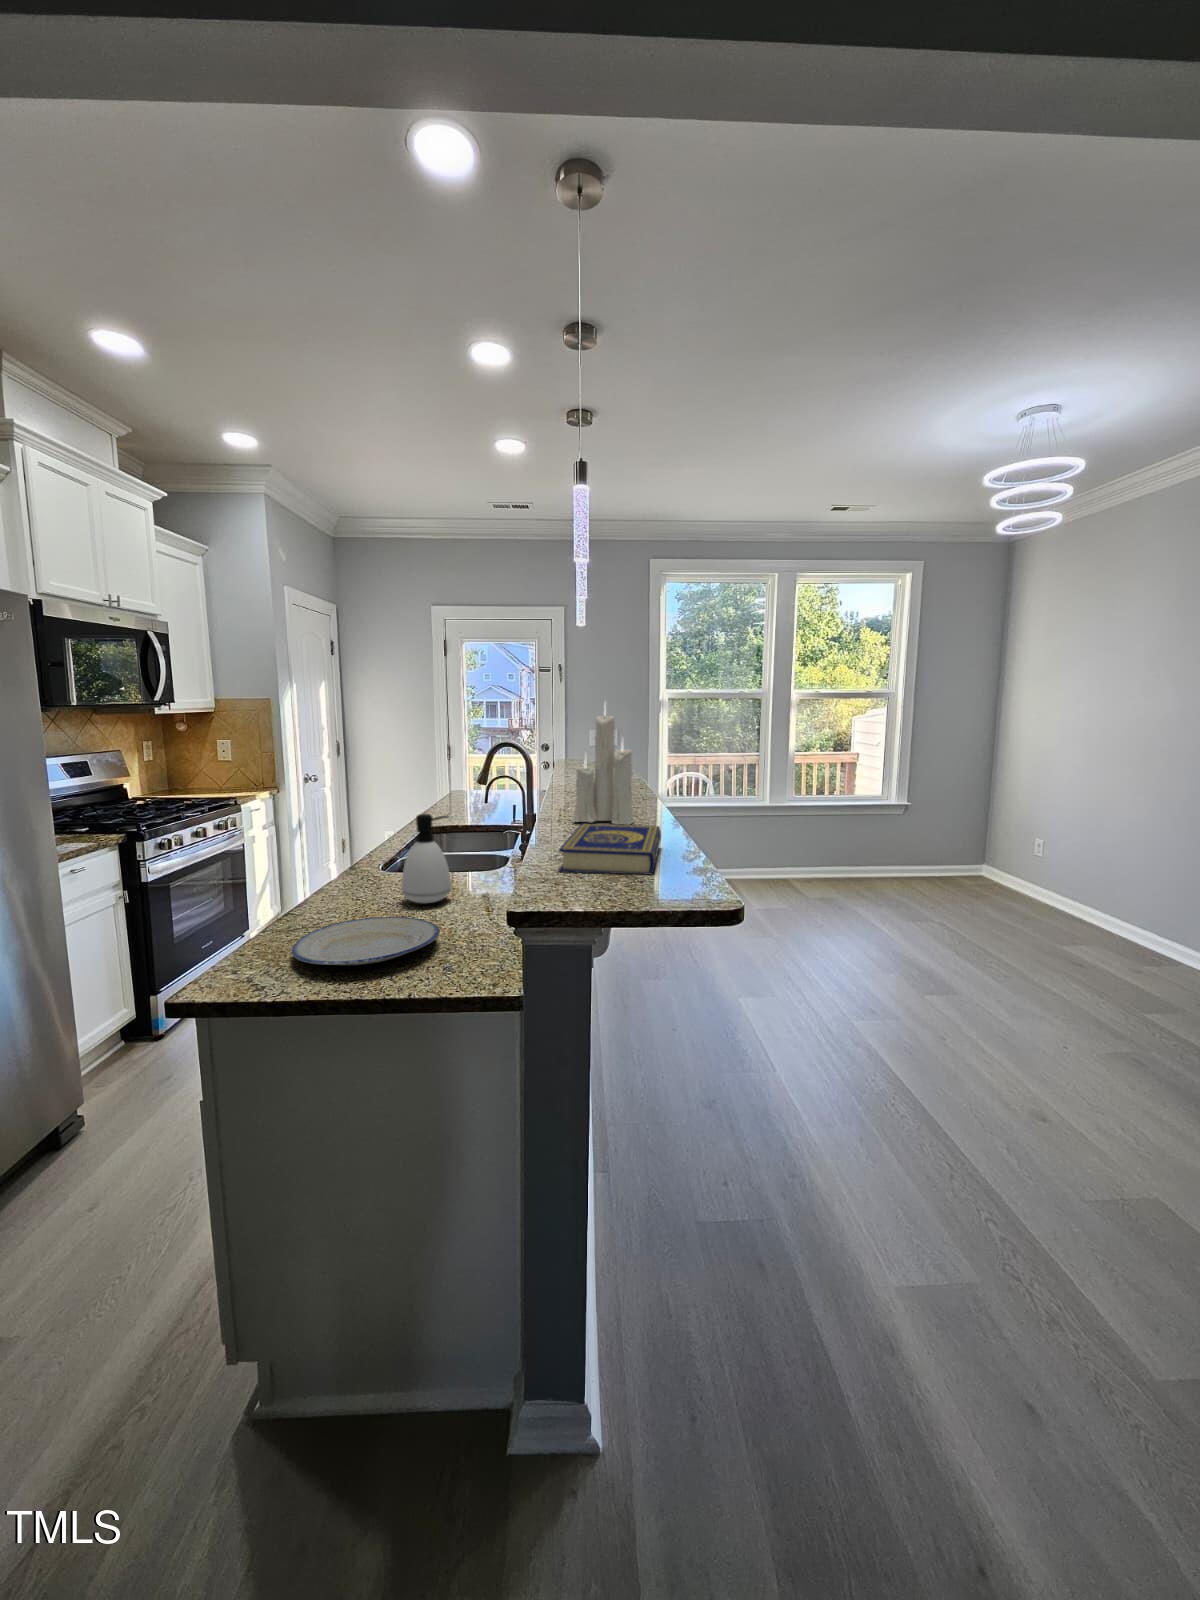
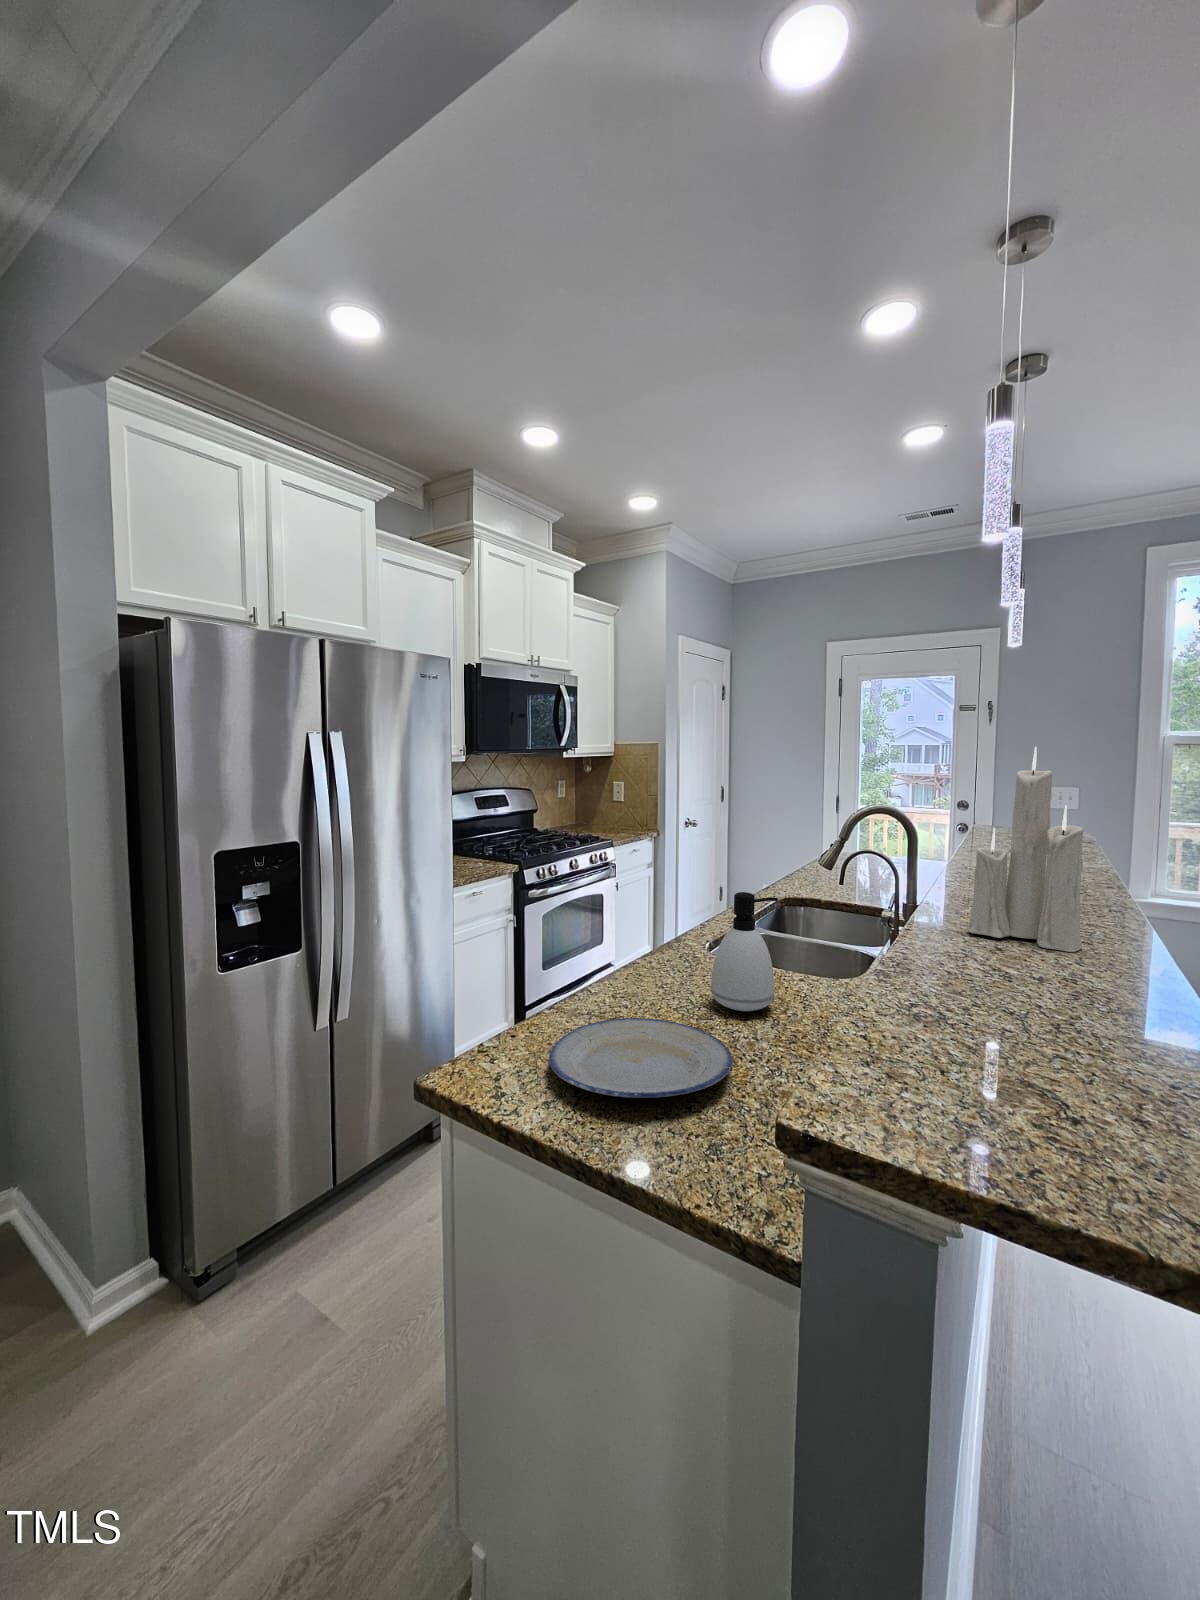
book: present [559,823,661,875] -> none [901,950,1139,1109]

